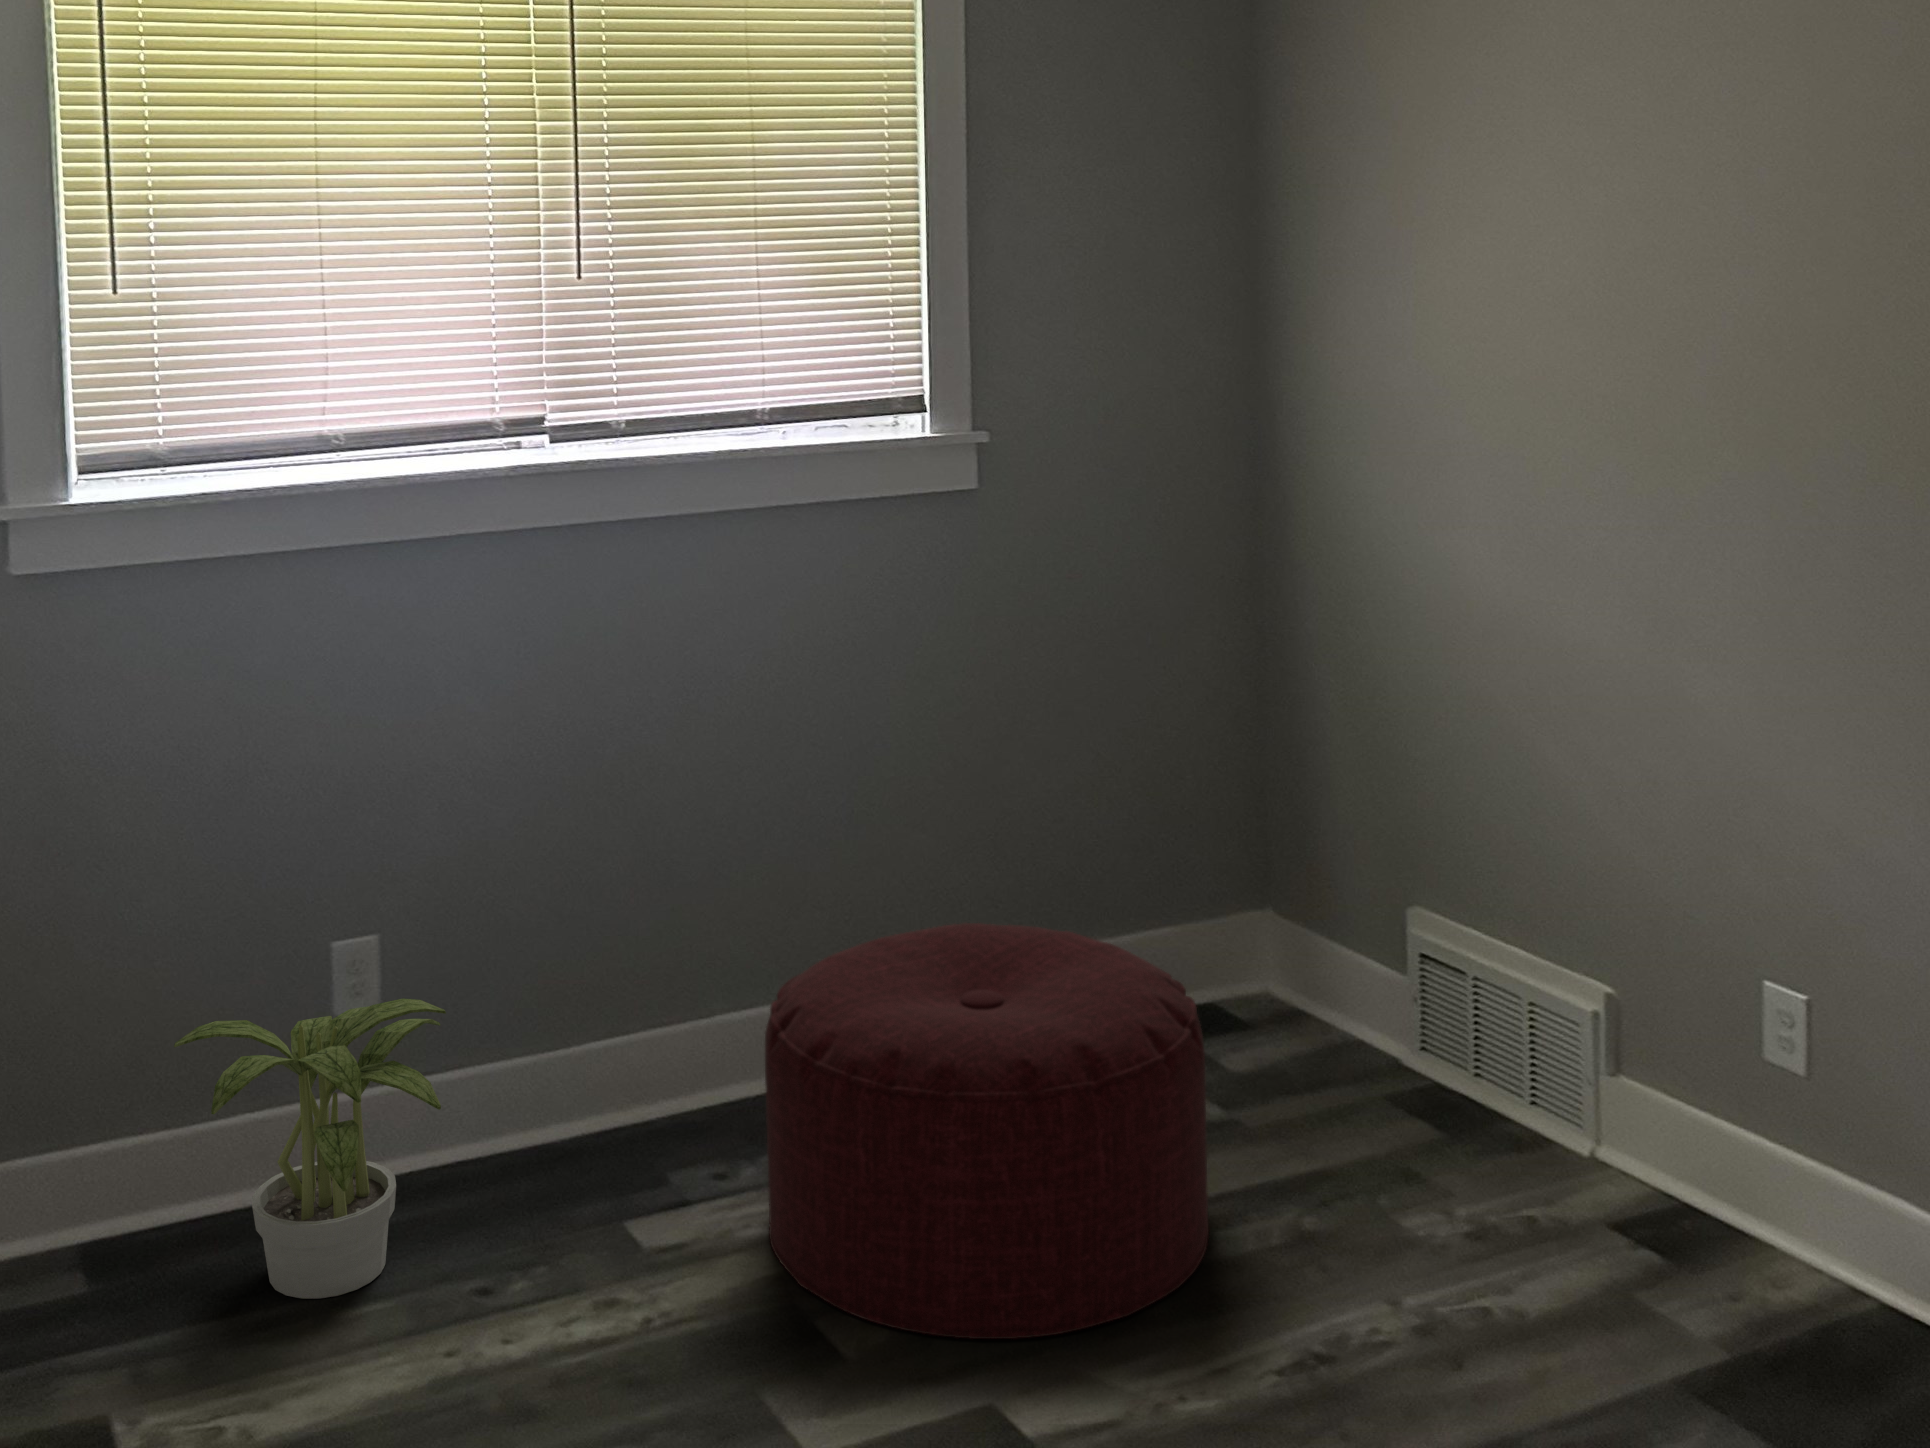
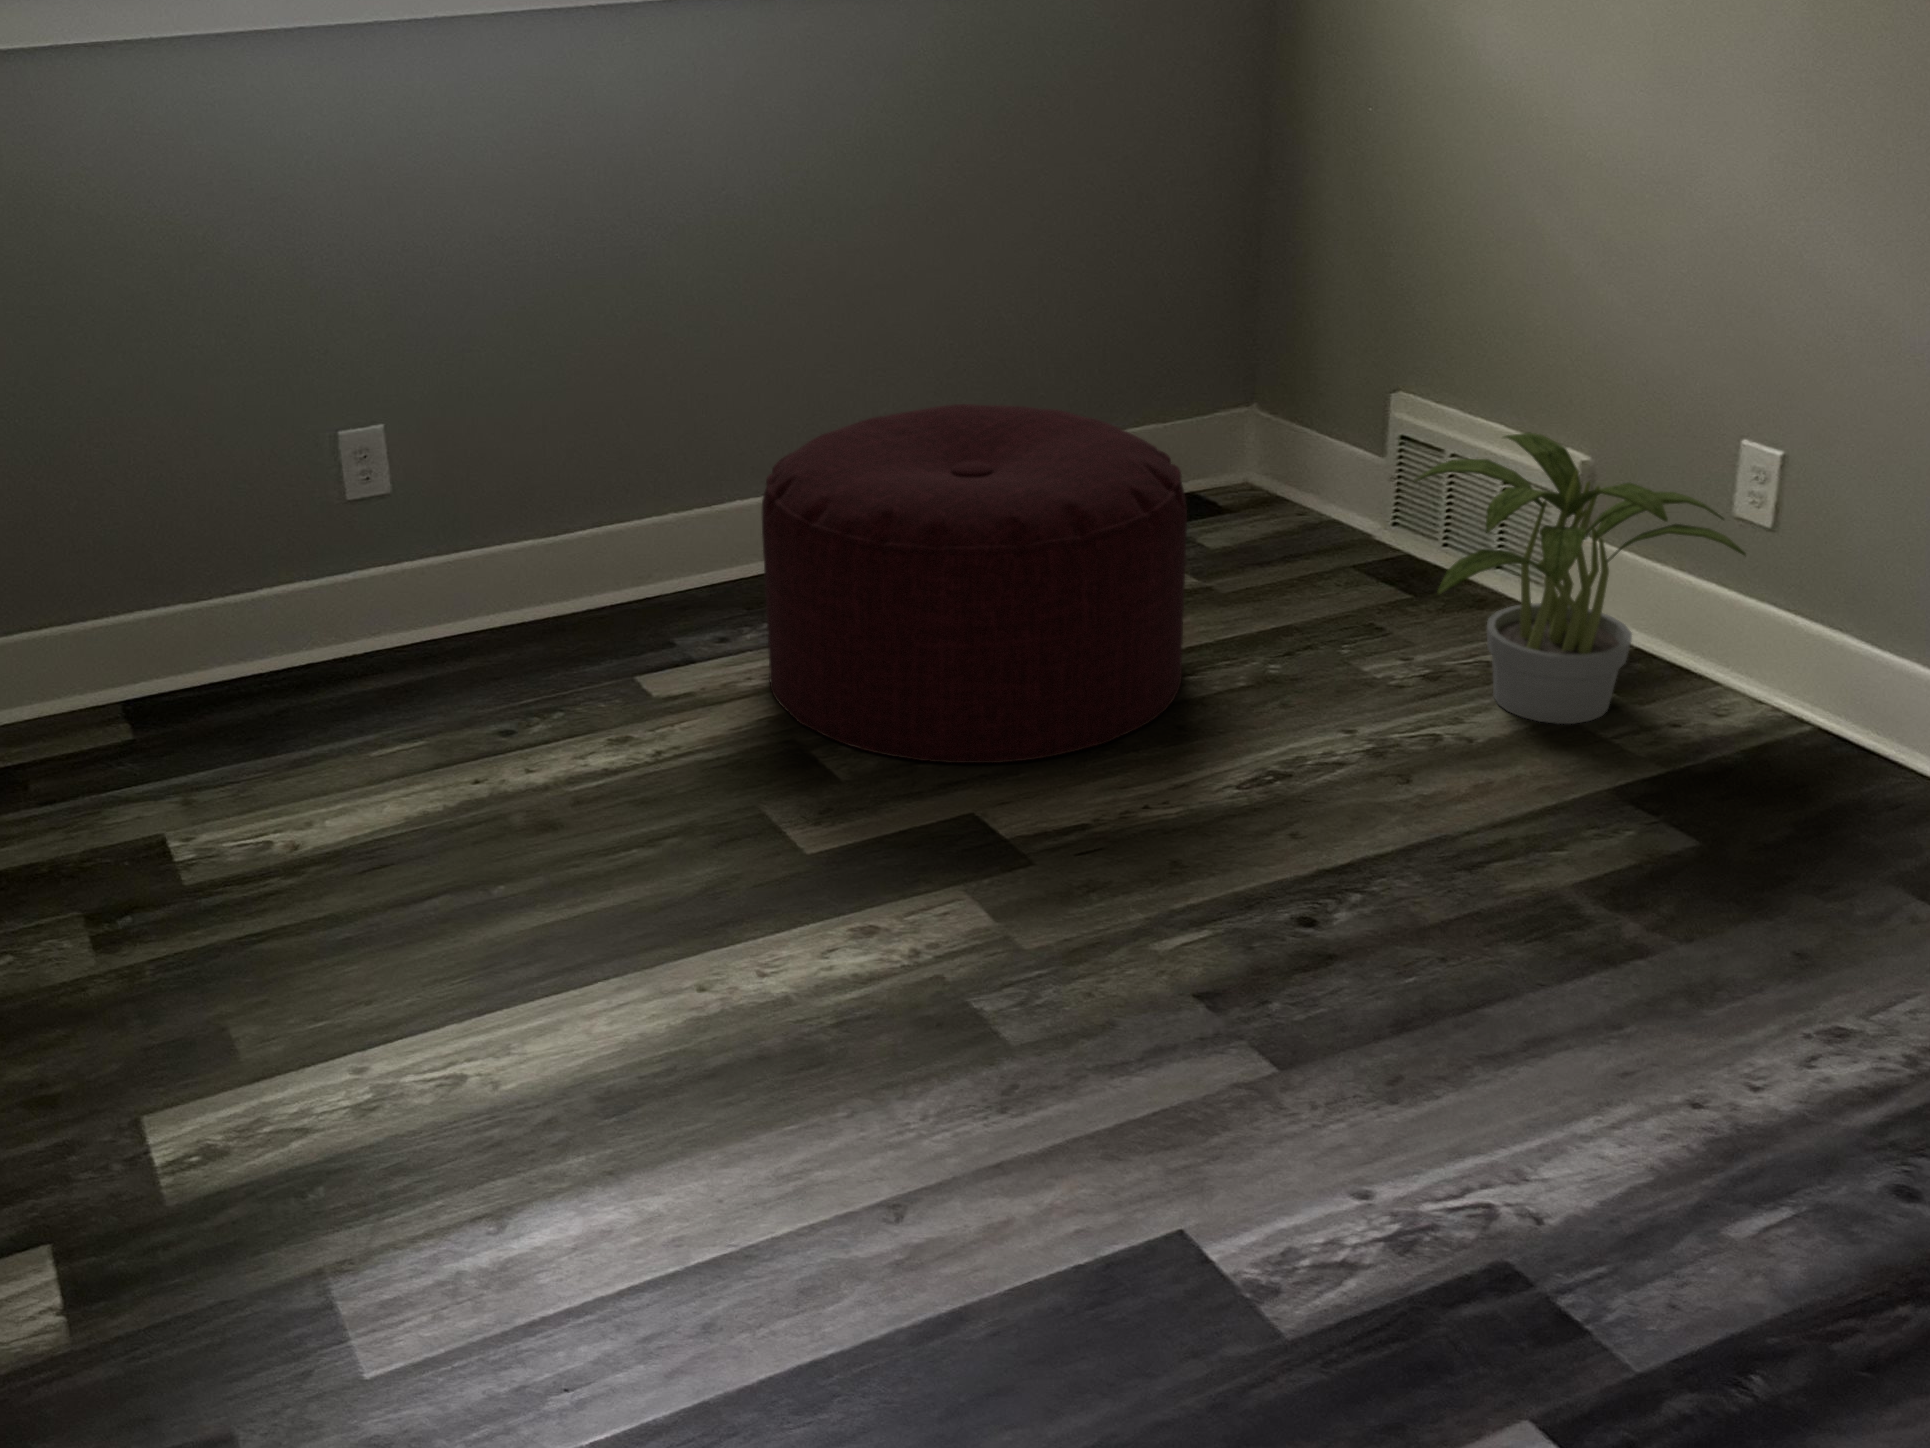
potted plant: present [174,999,446,1299] -> present [1414,433,1746,724]

